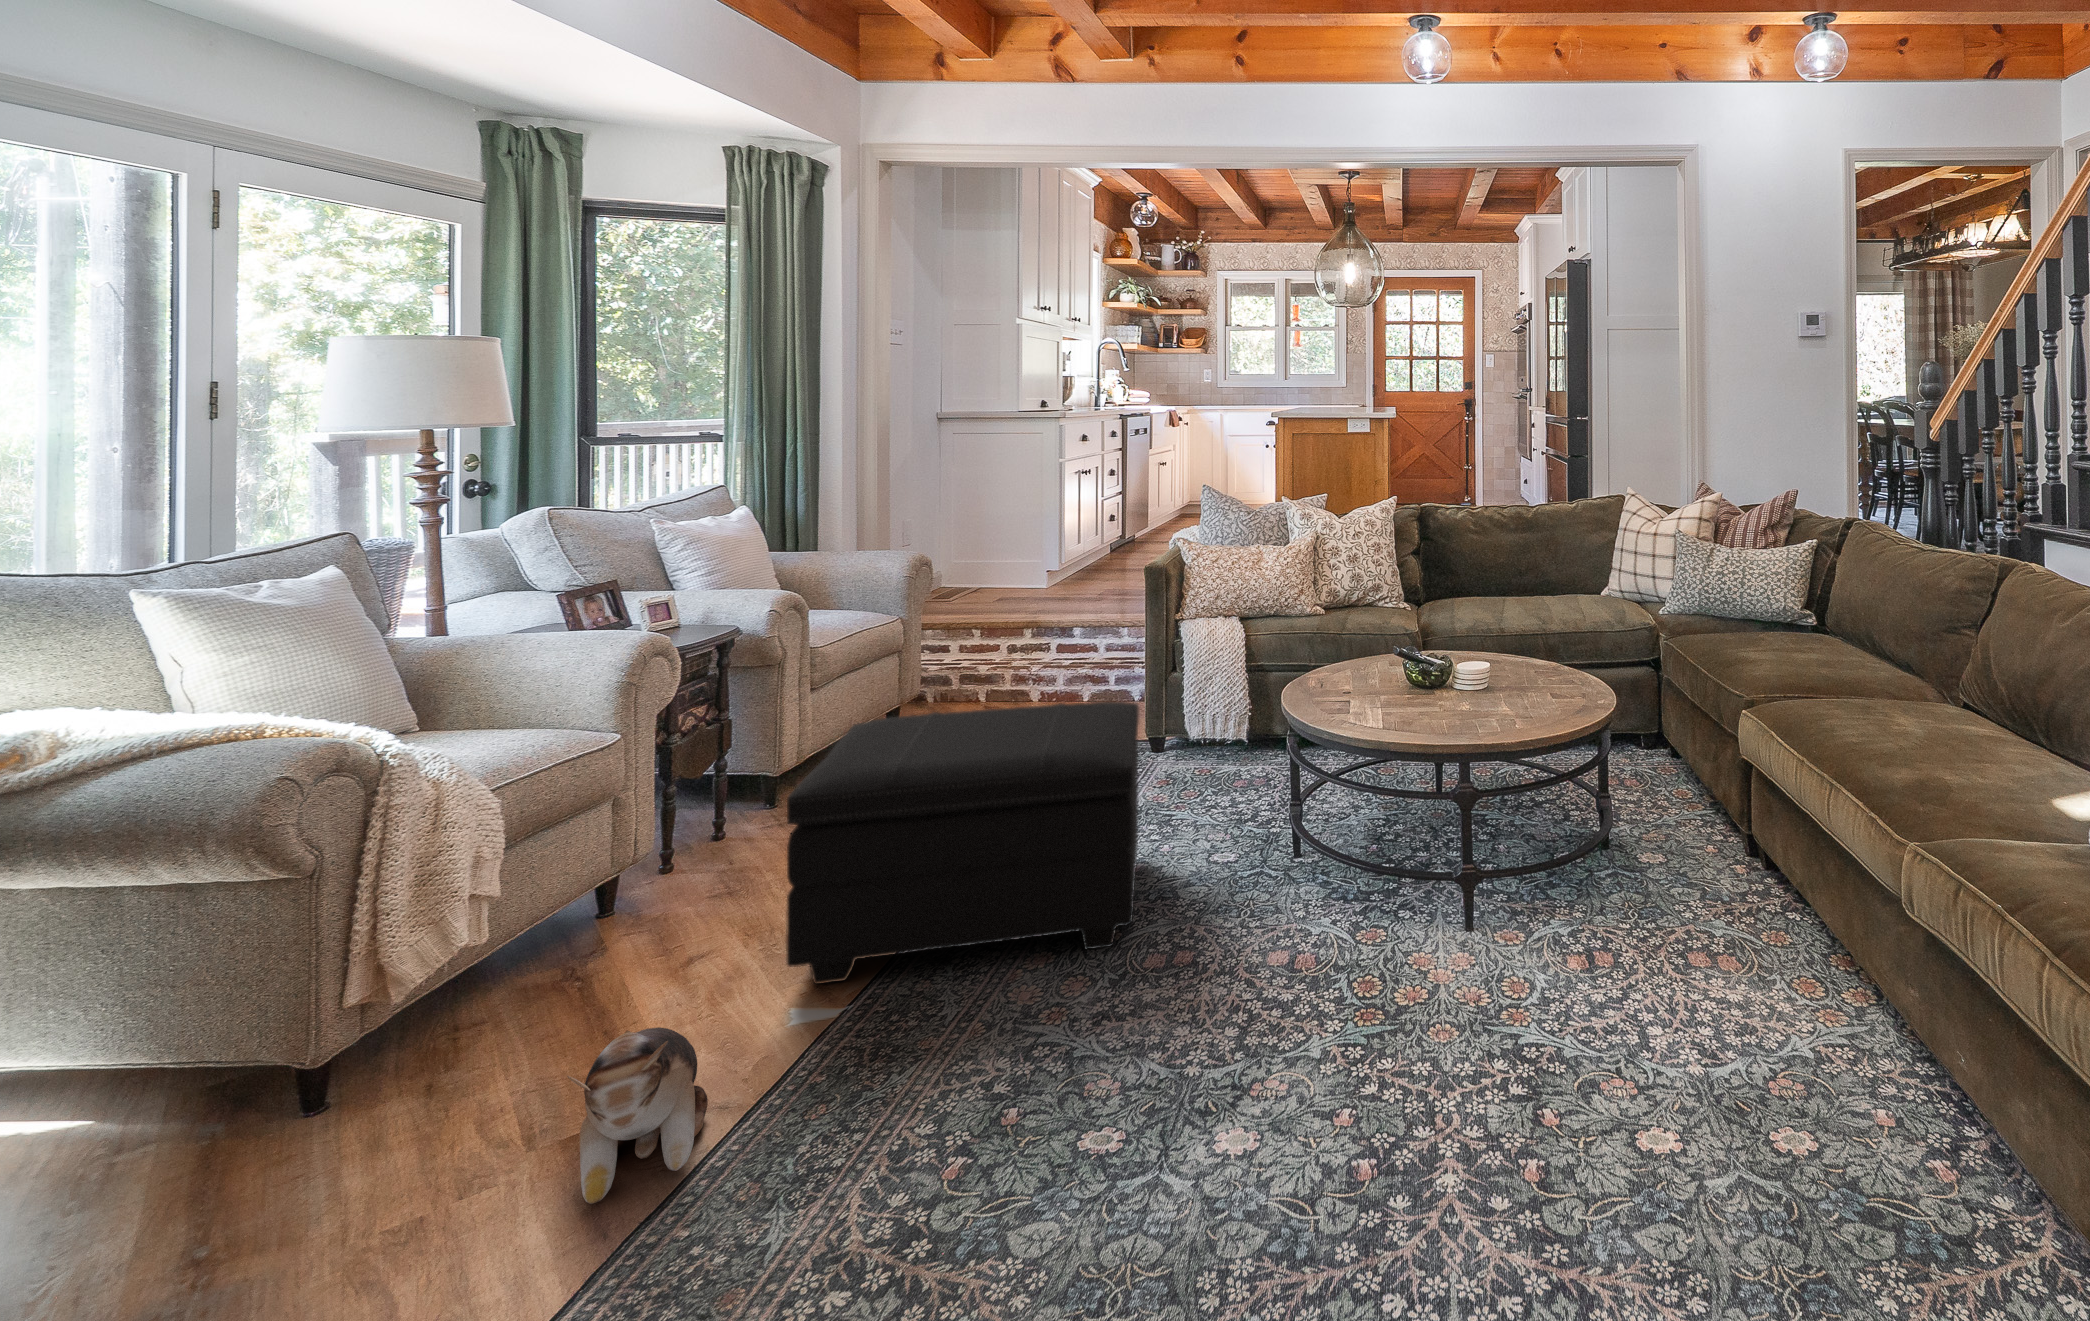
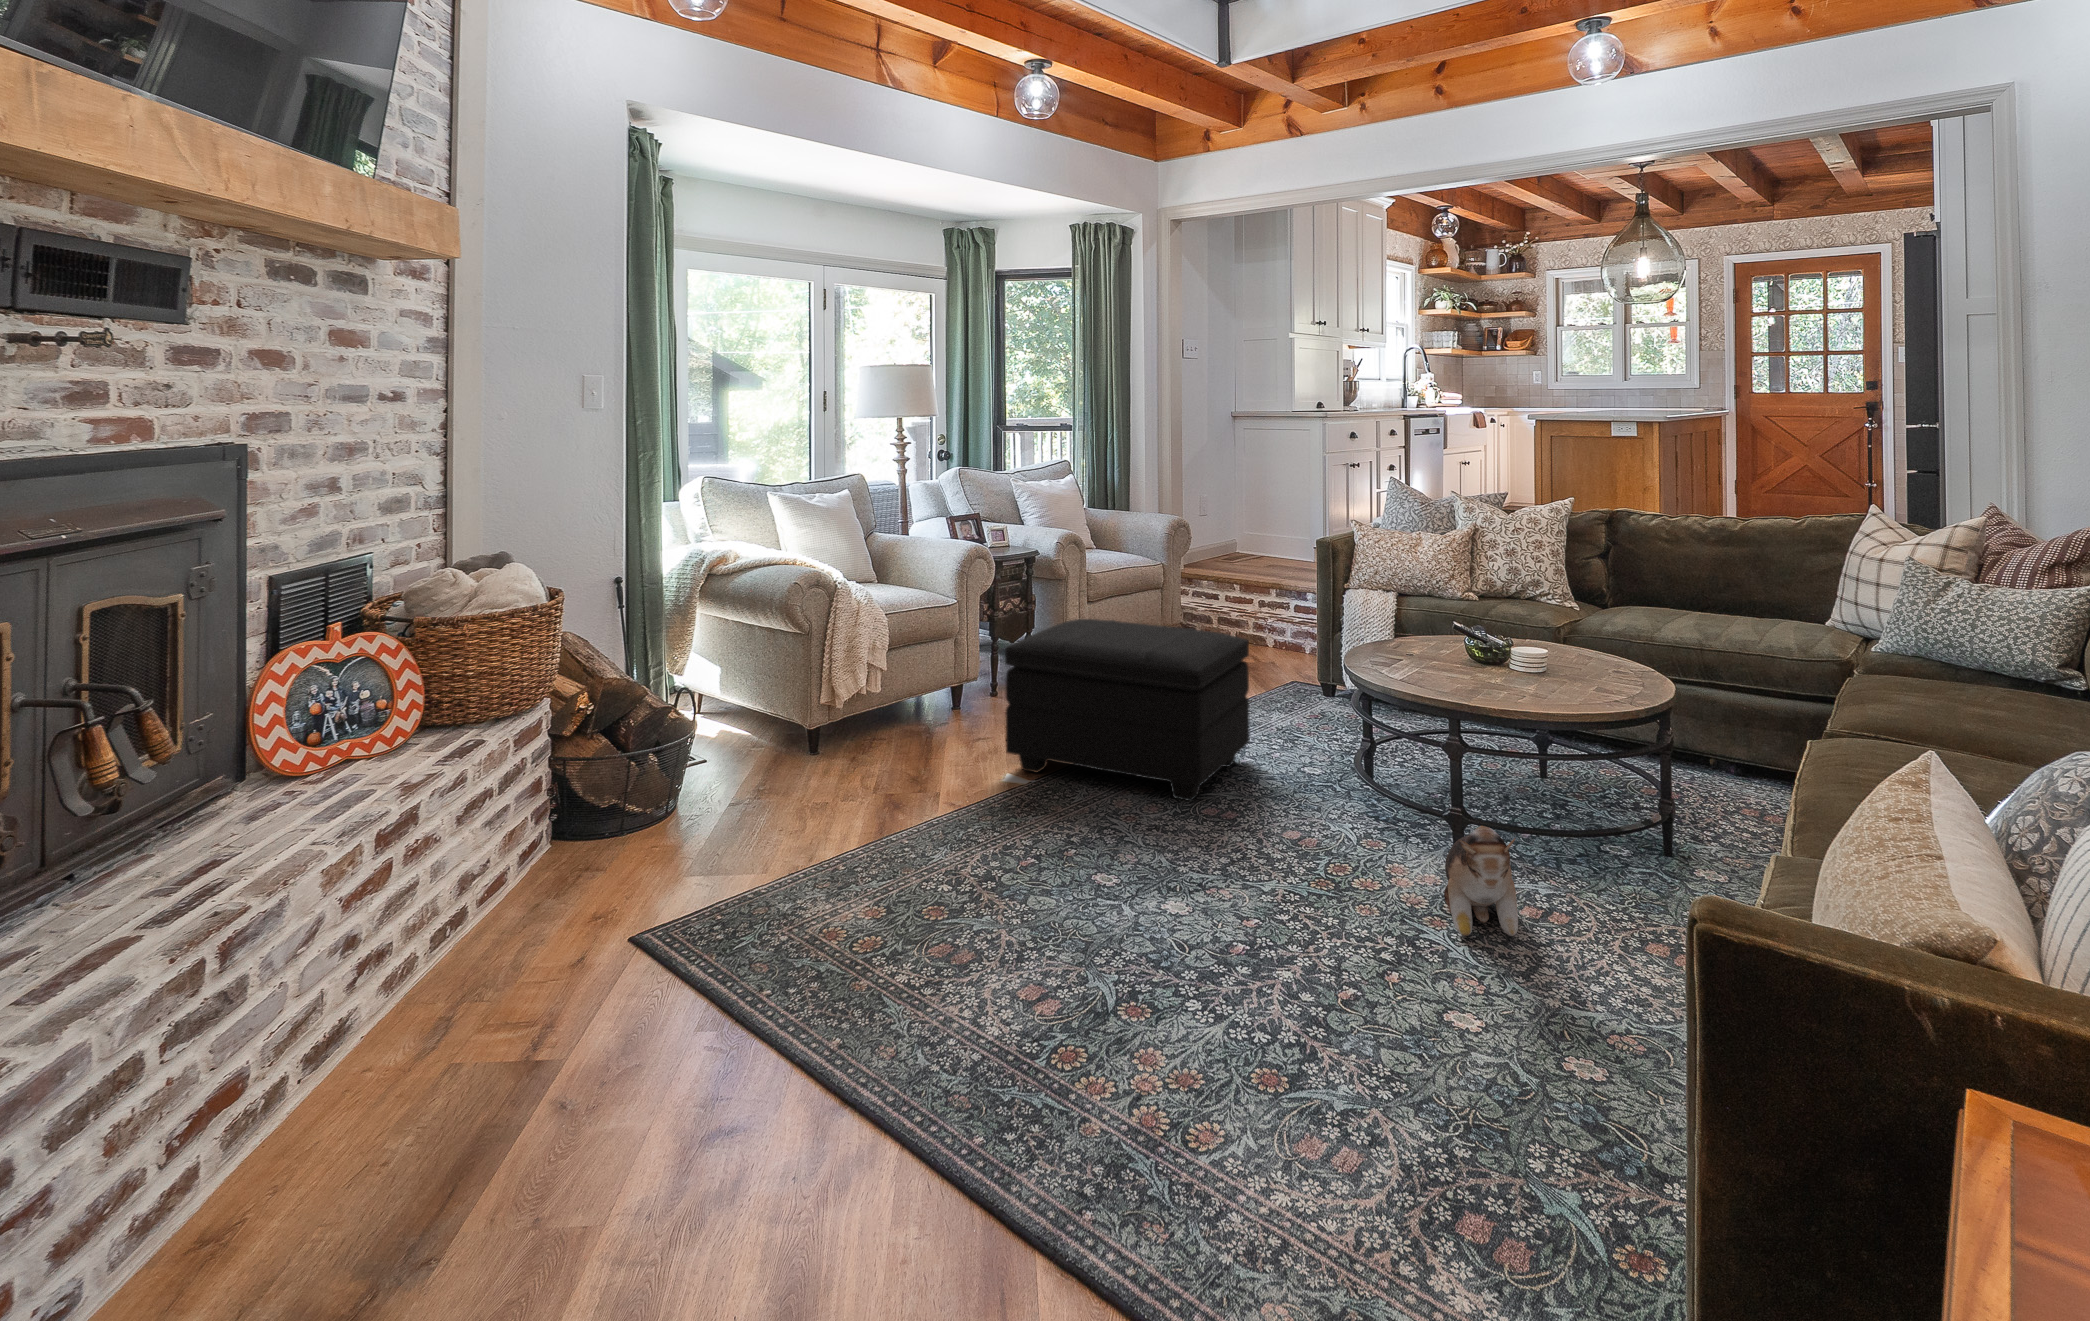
plush toy: present [567,1027,708,1204] -> present [1444,825,1518,936]

